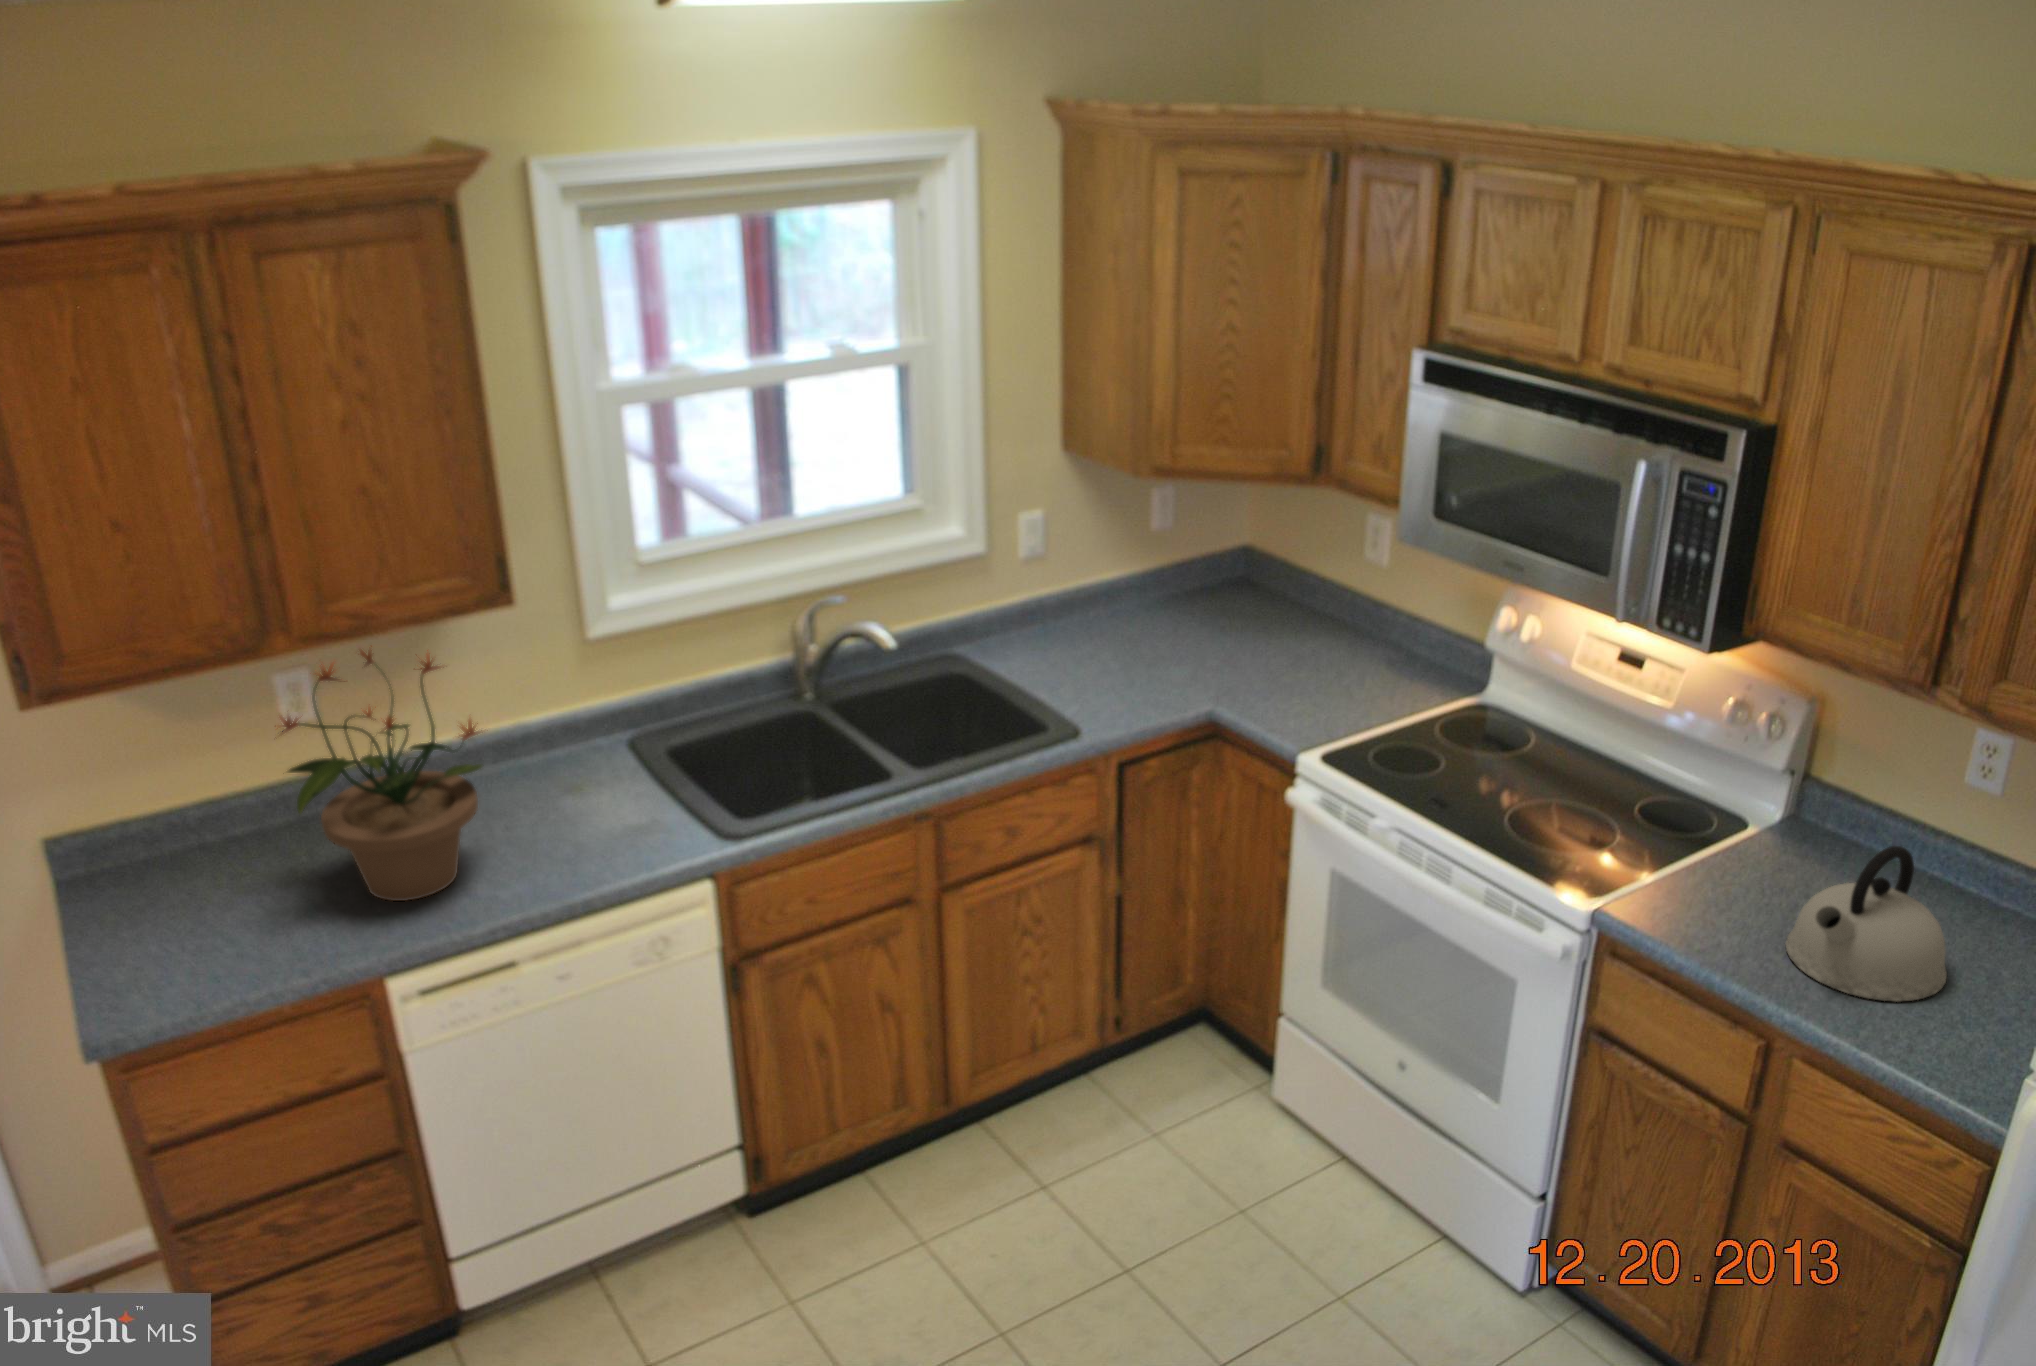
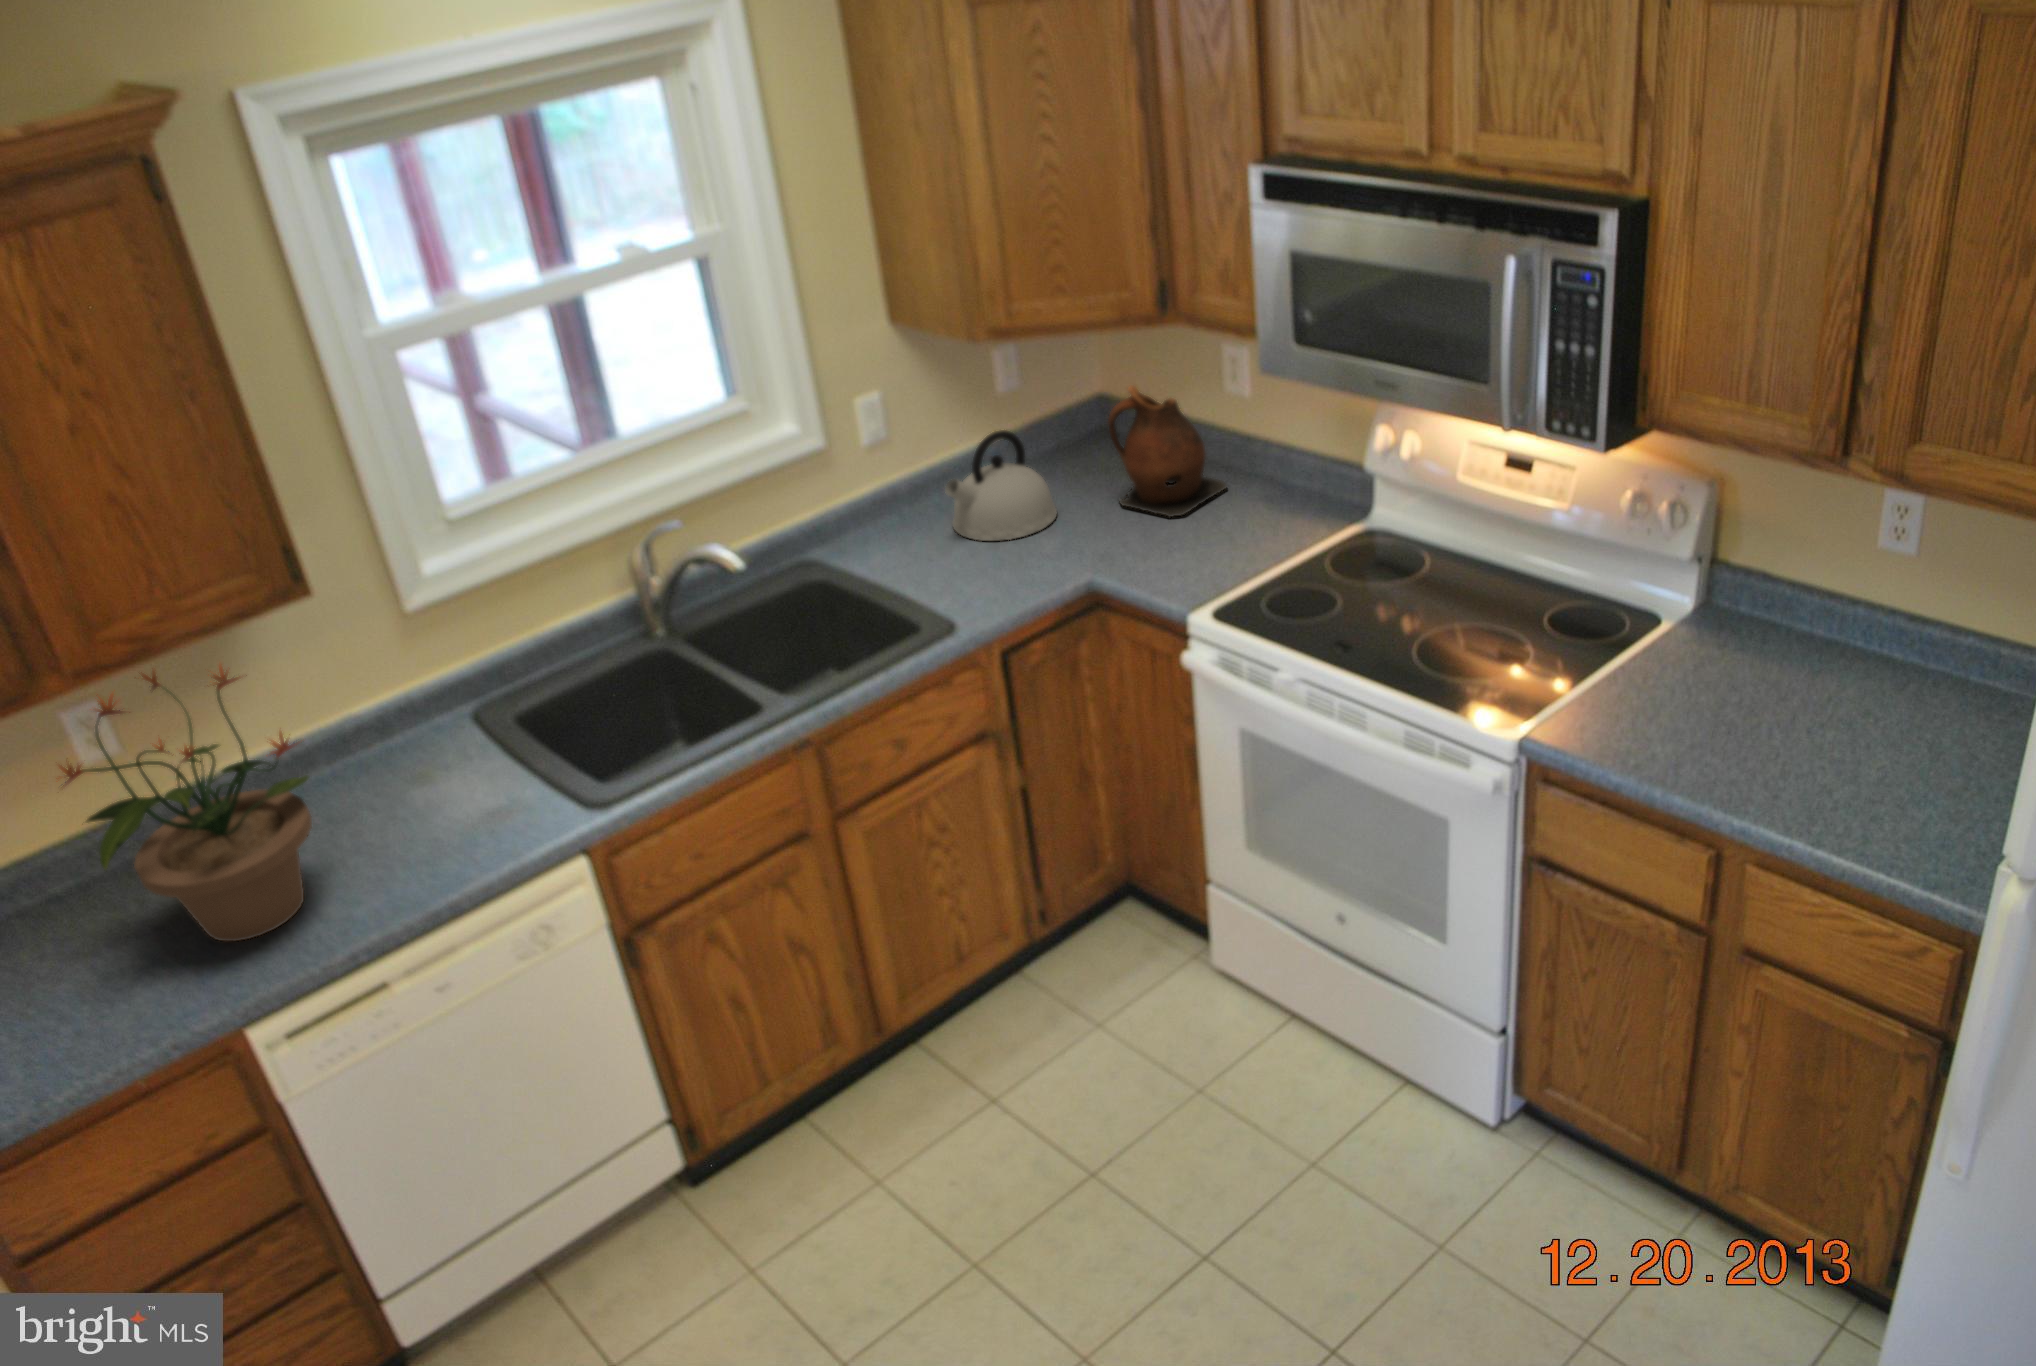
ceramic pitcher: none [1249,536,1355,666] -> present [1108,386,1226,517]
kettle: present [1786,846,1947,1001] -> present [945,430,1057,541]

